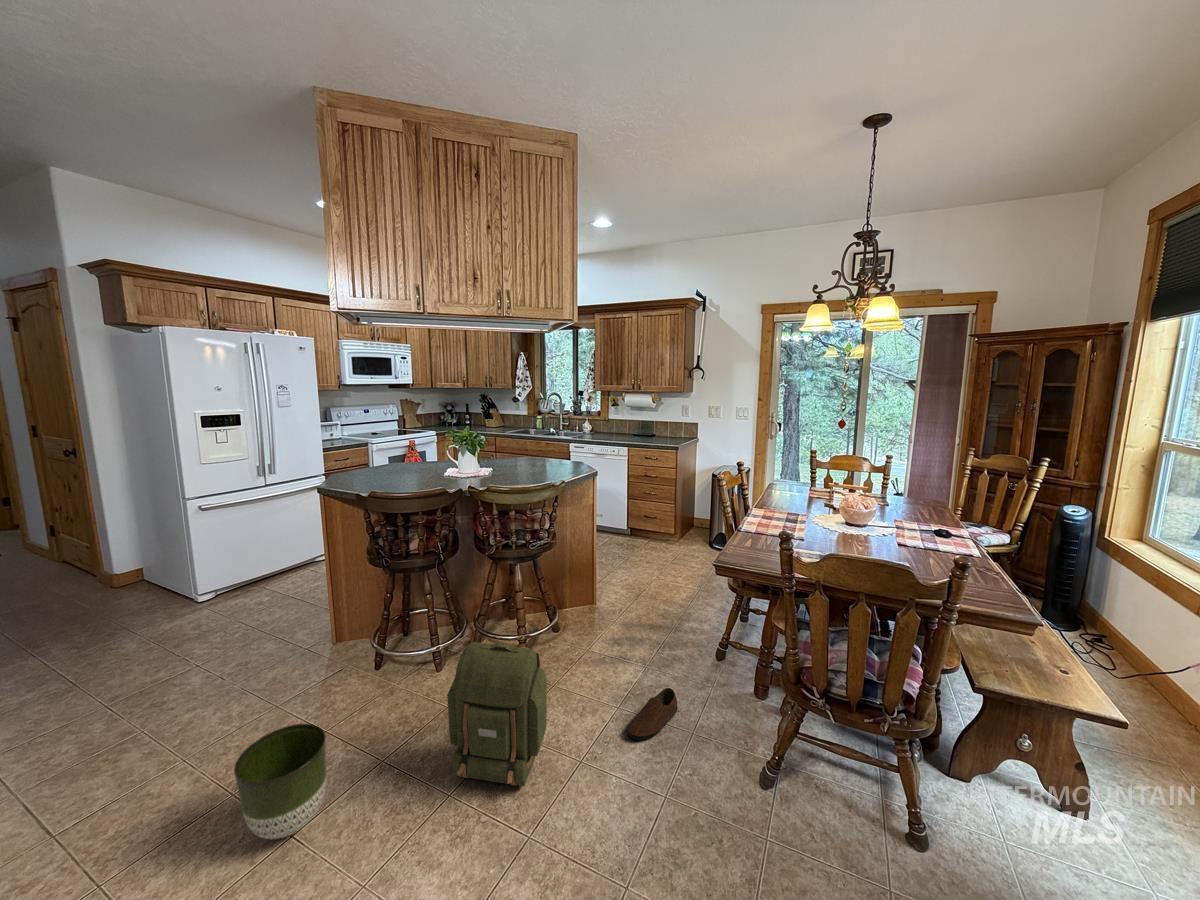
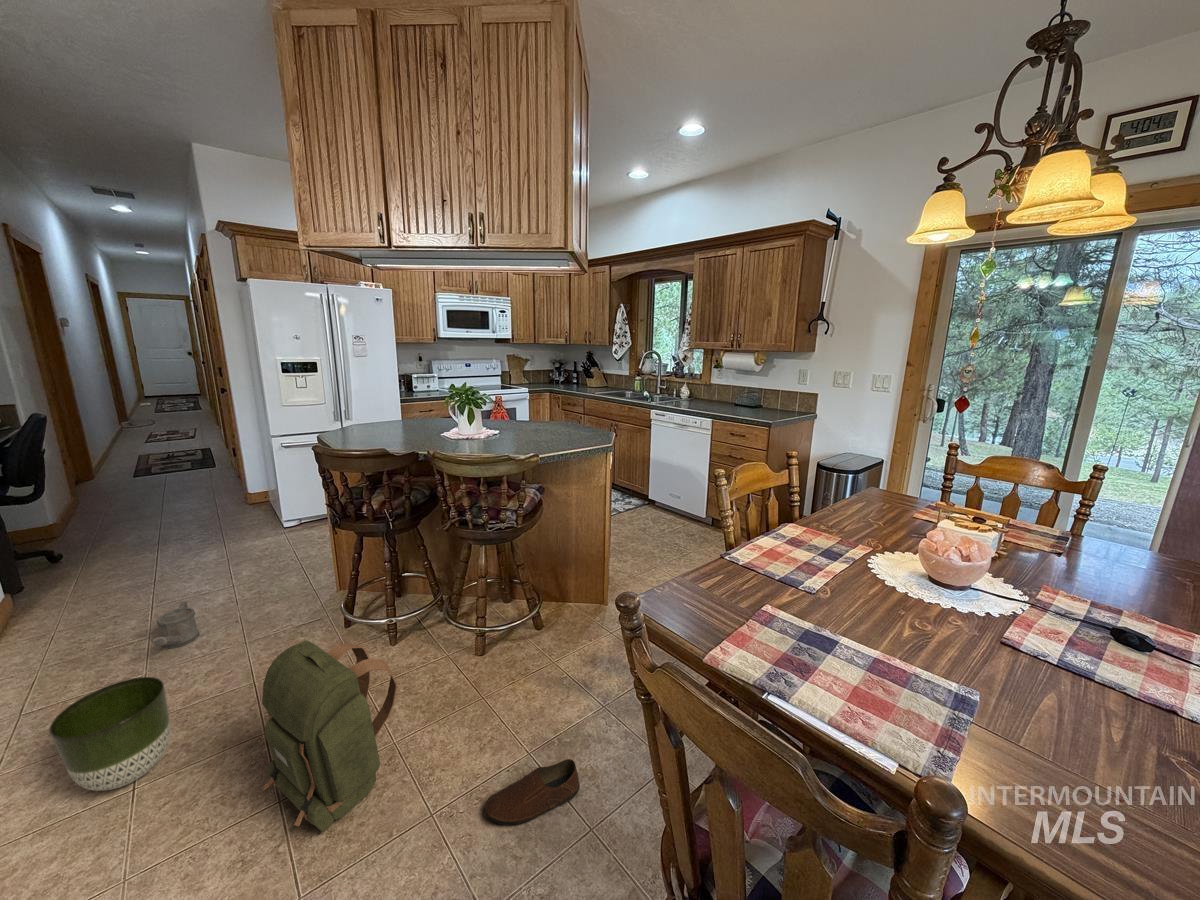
watering can: none [173,686,218,738] -> present [153,602,200,648]

